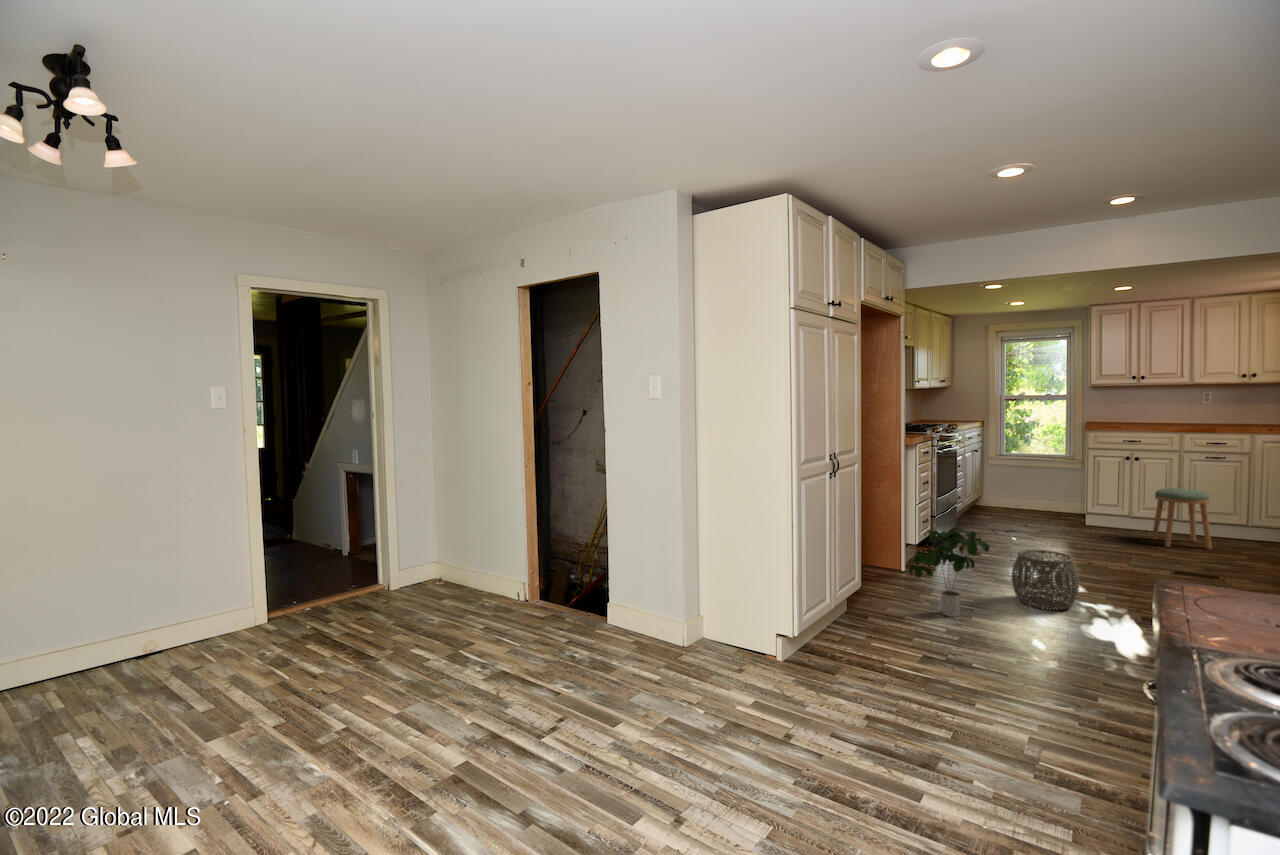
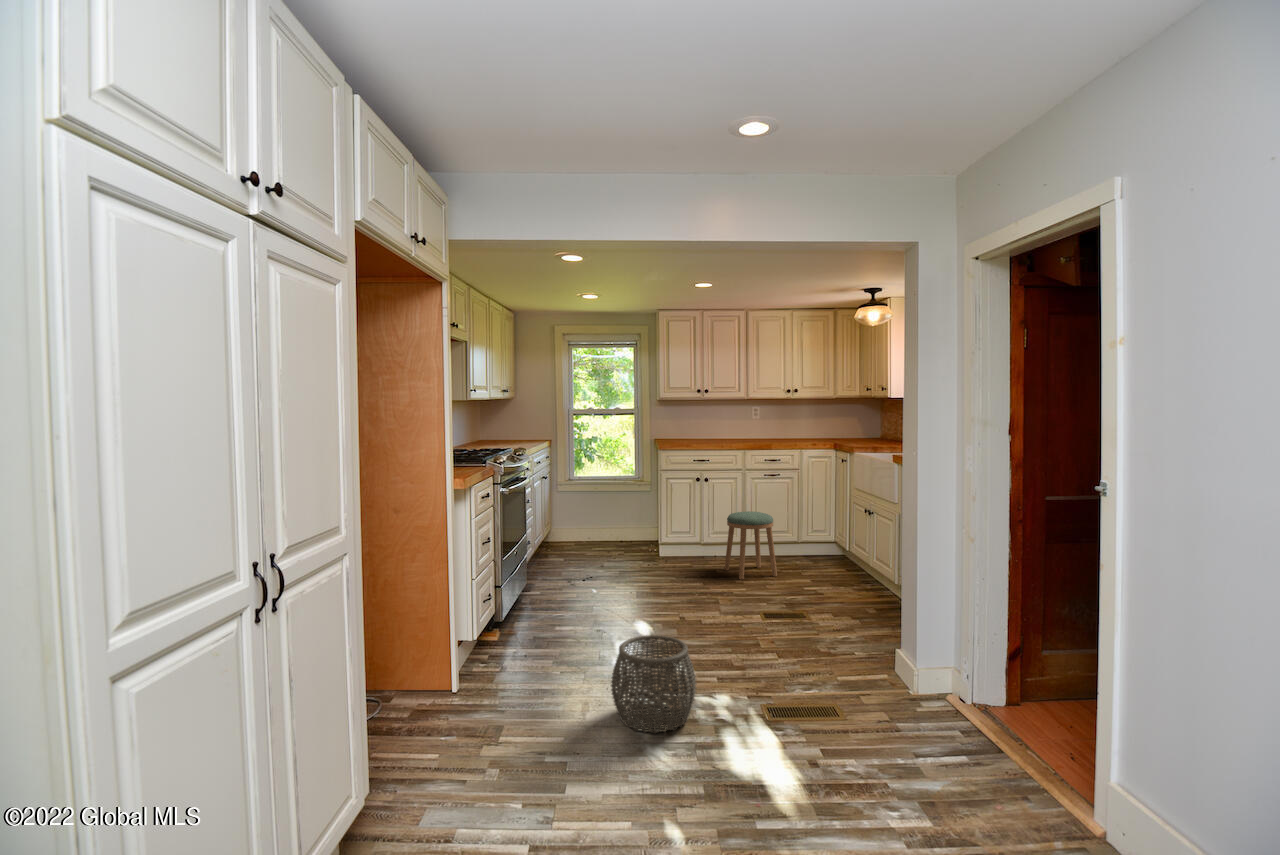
potted plant: present [908,528,989,617] -> none [460,635,586,797]

